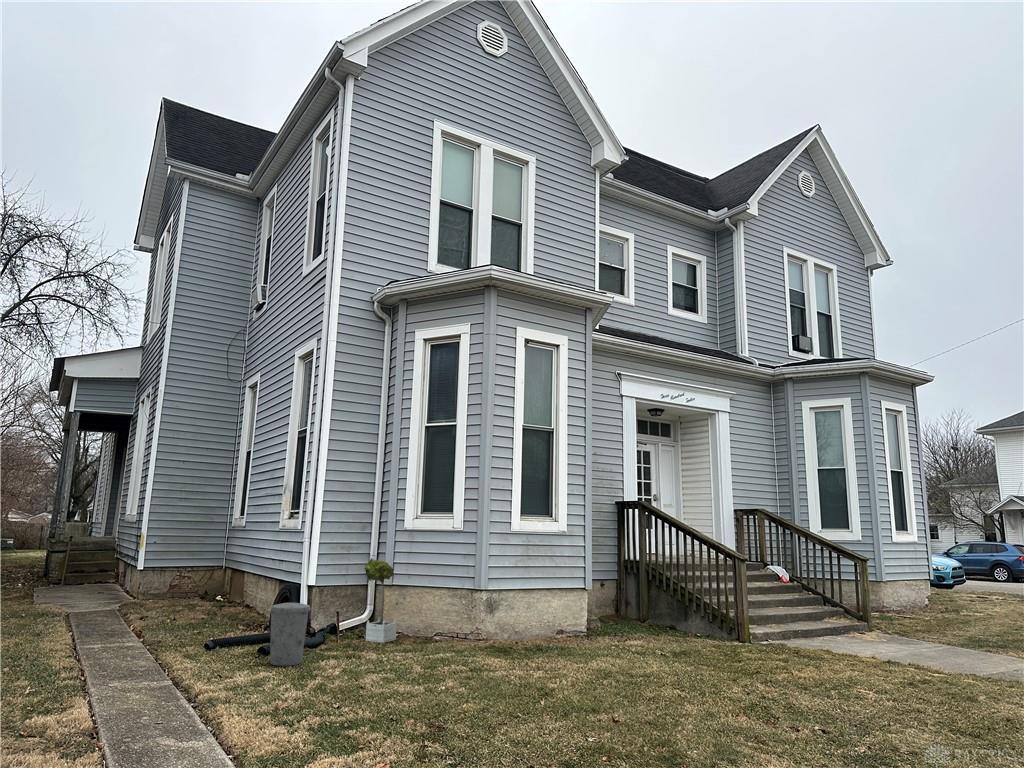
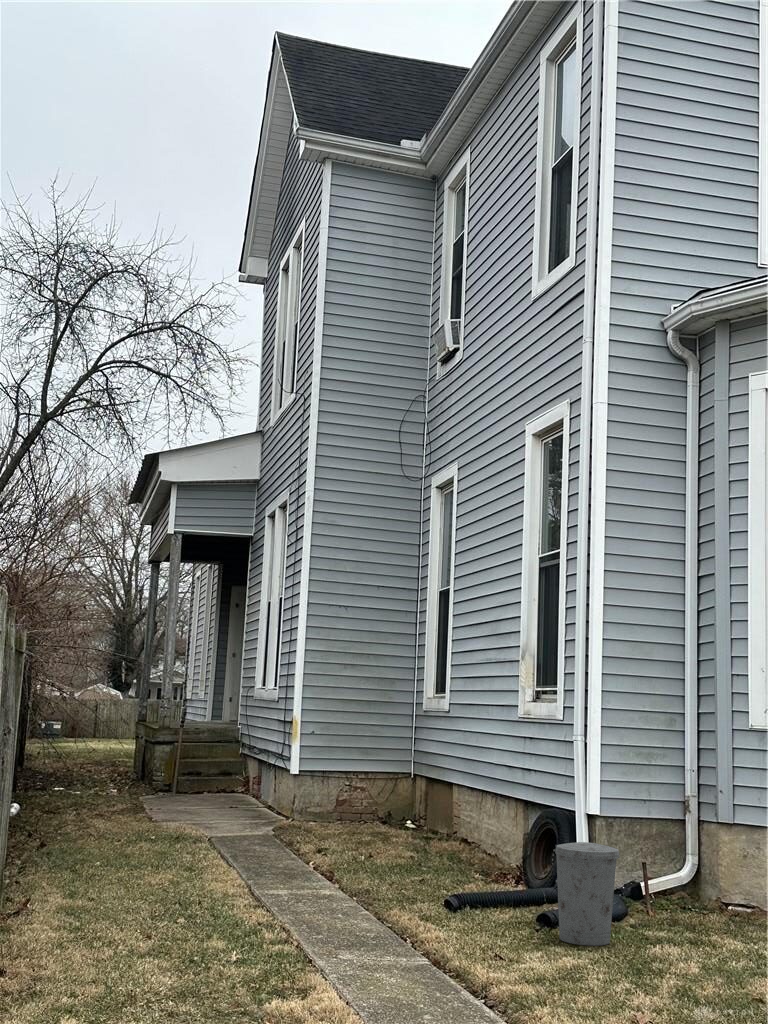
potted tree: present [365,558,396,643] -> none [683,773,744,919]

